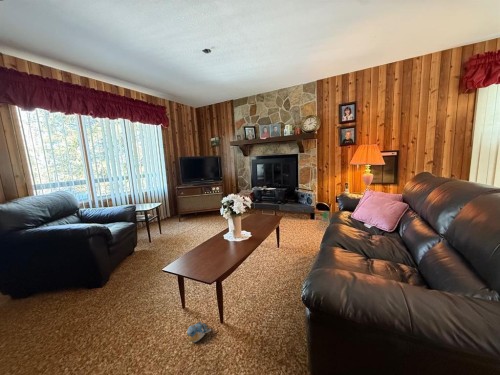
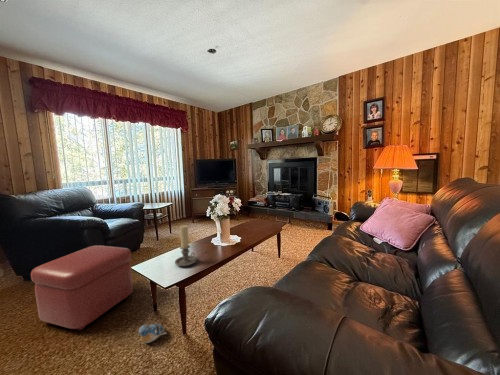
candle holder: none [209,227,229,266] -> present [175,225,197,266]
ottoman: none [52,254,156,342] -> present [31,245,133,330]

